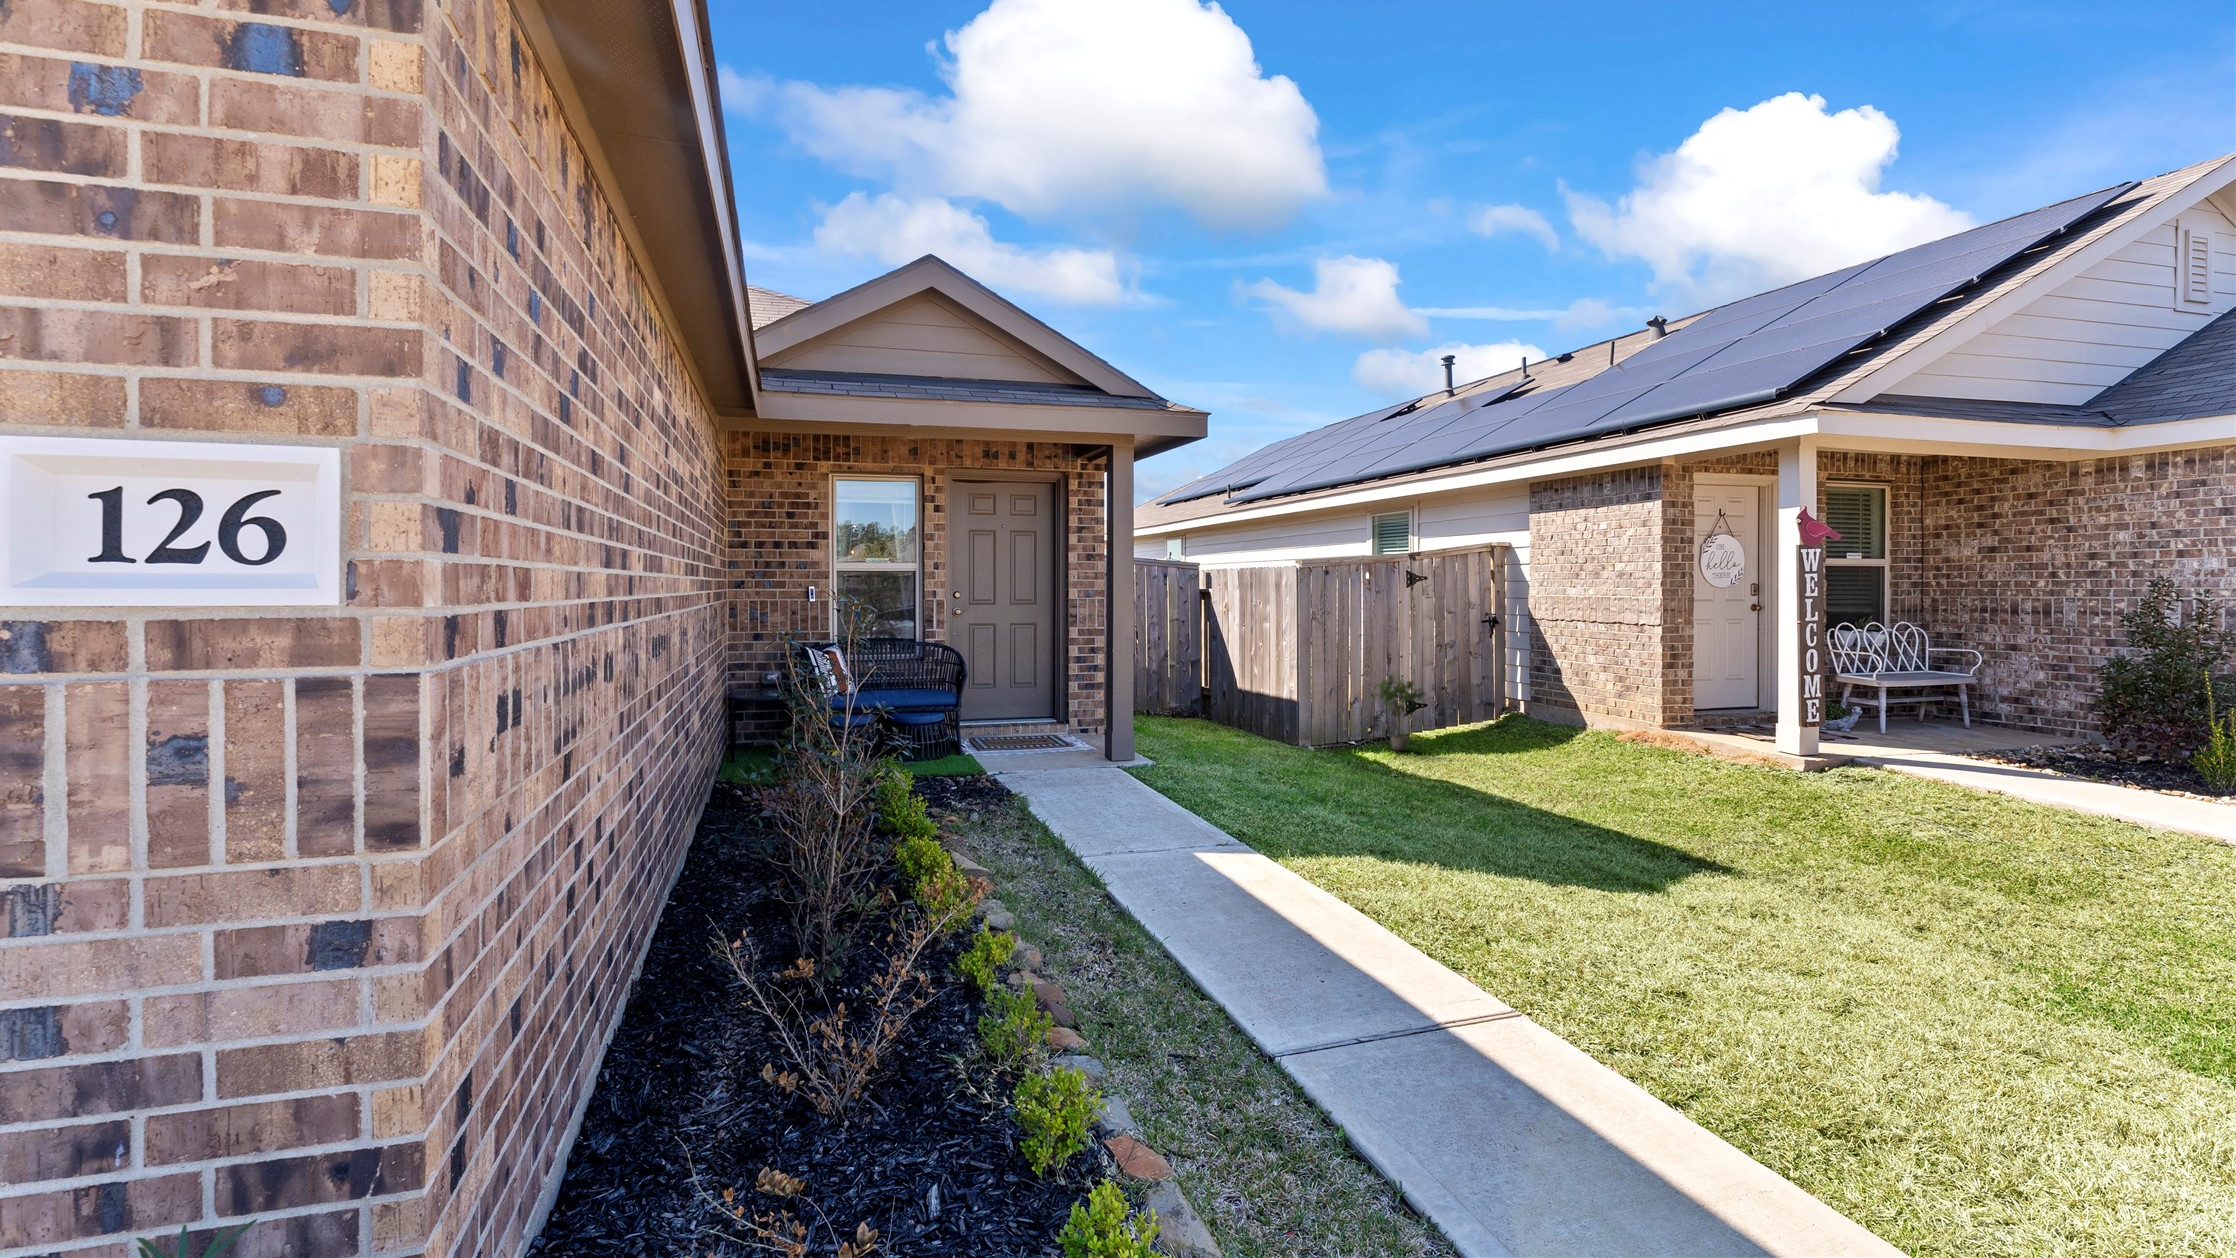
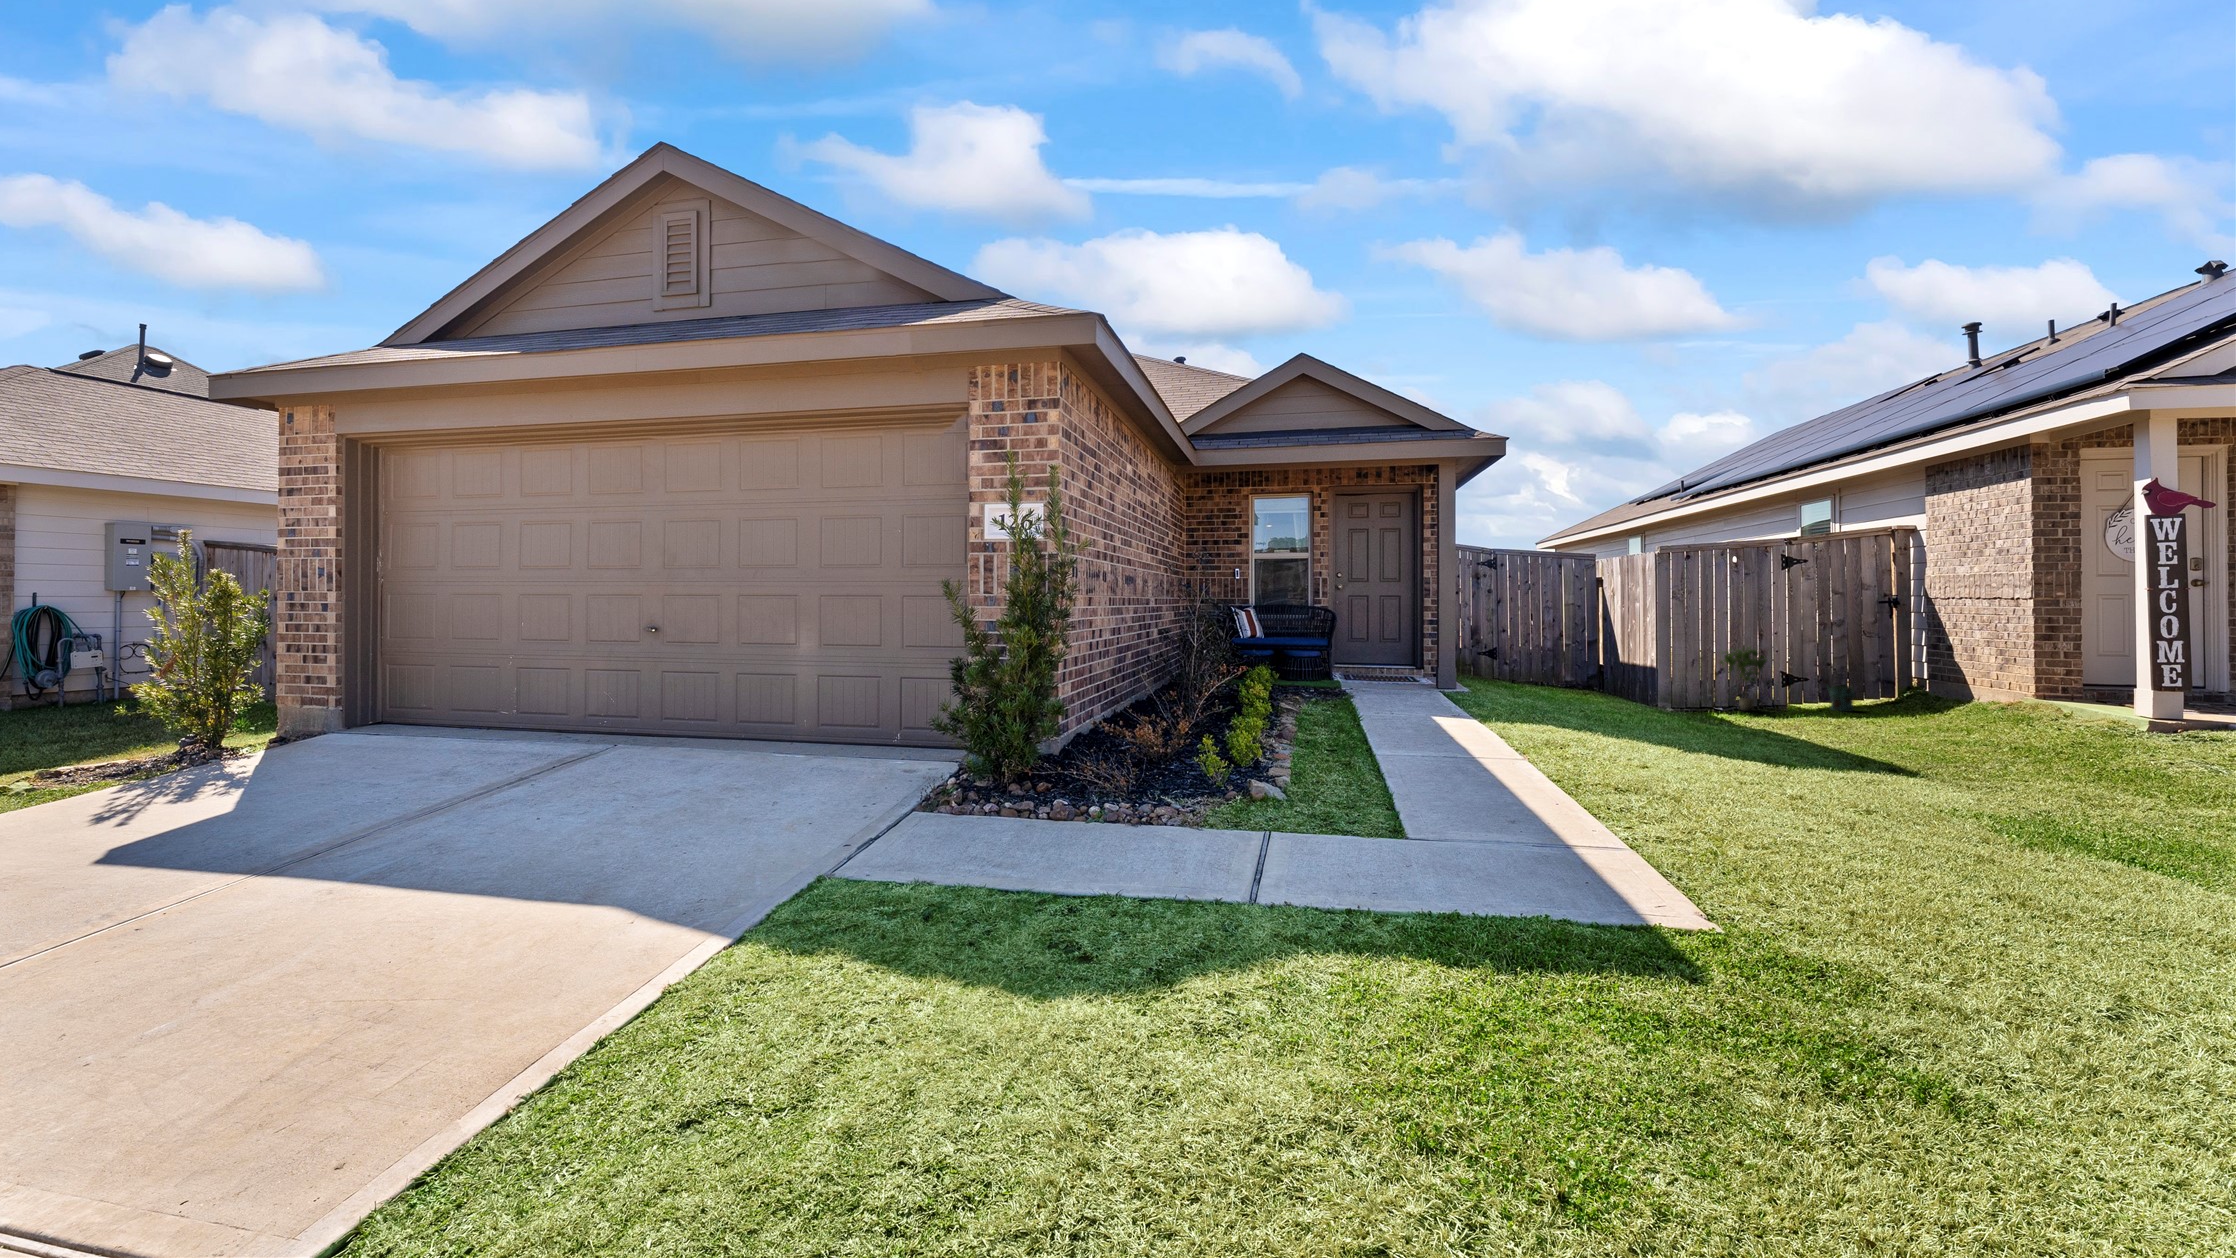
watering can: none [1448,708,1487,743] -> present [1823,680,1855,711]

